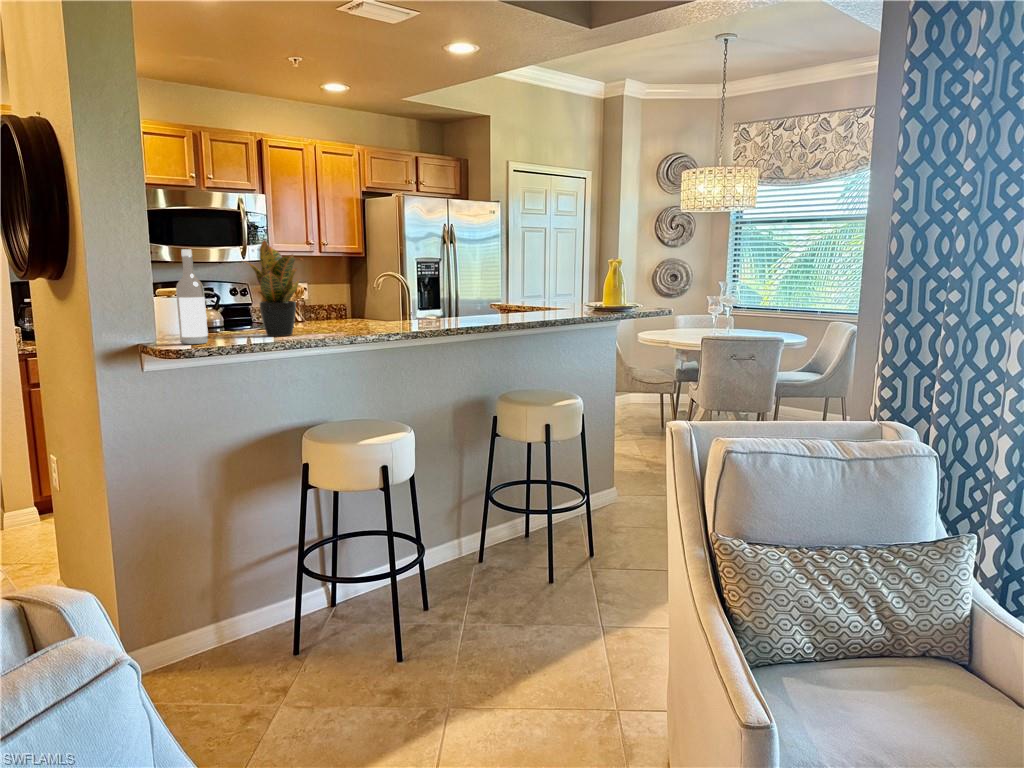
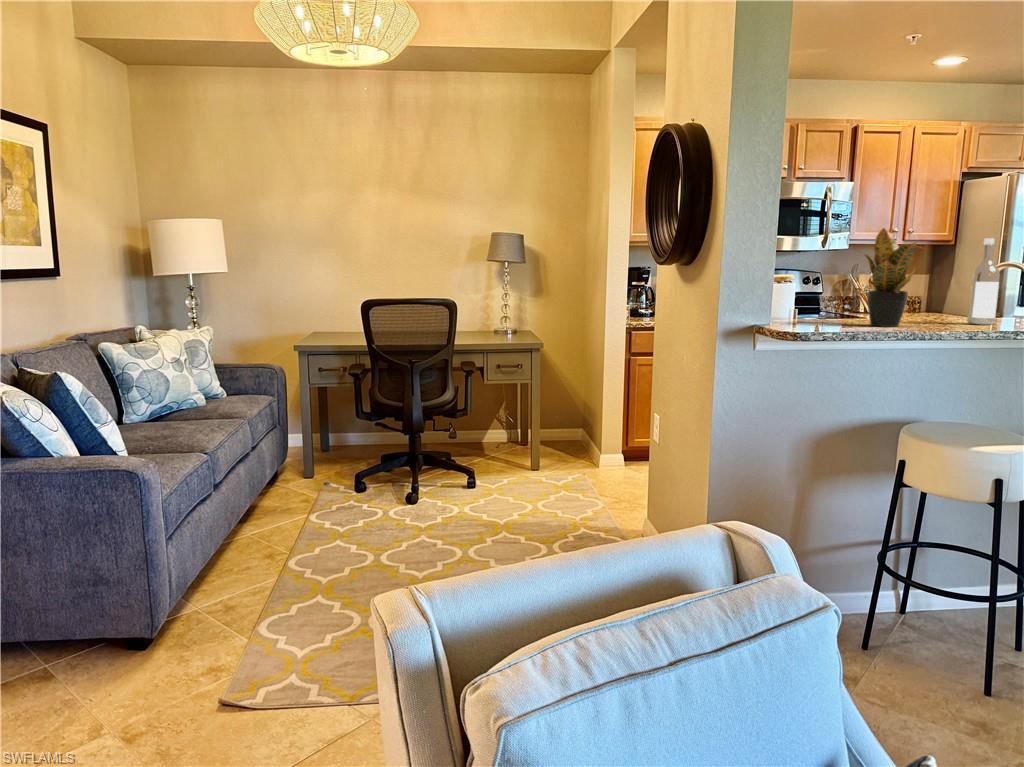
wine bottle: present [176,249,208,344] -> present [967,238,1000,325]

